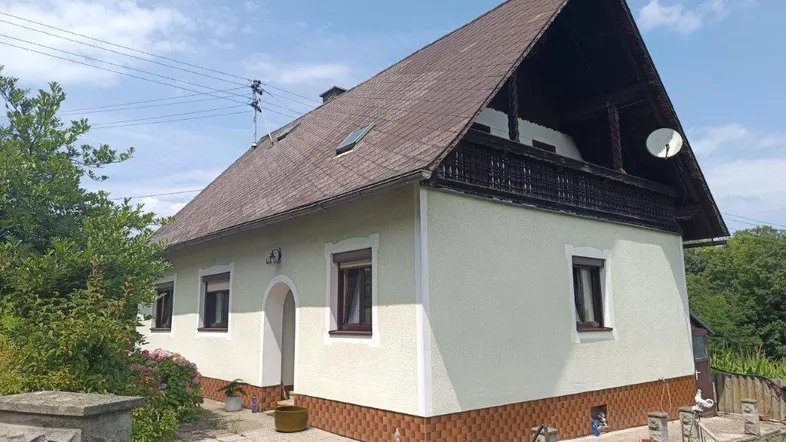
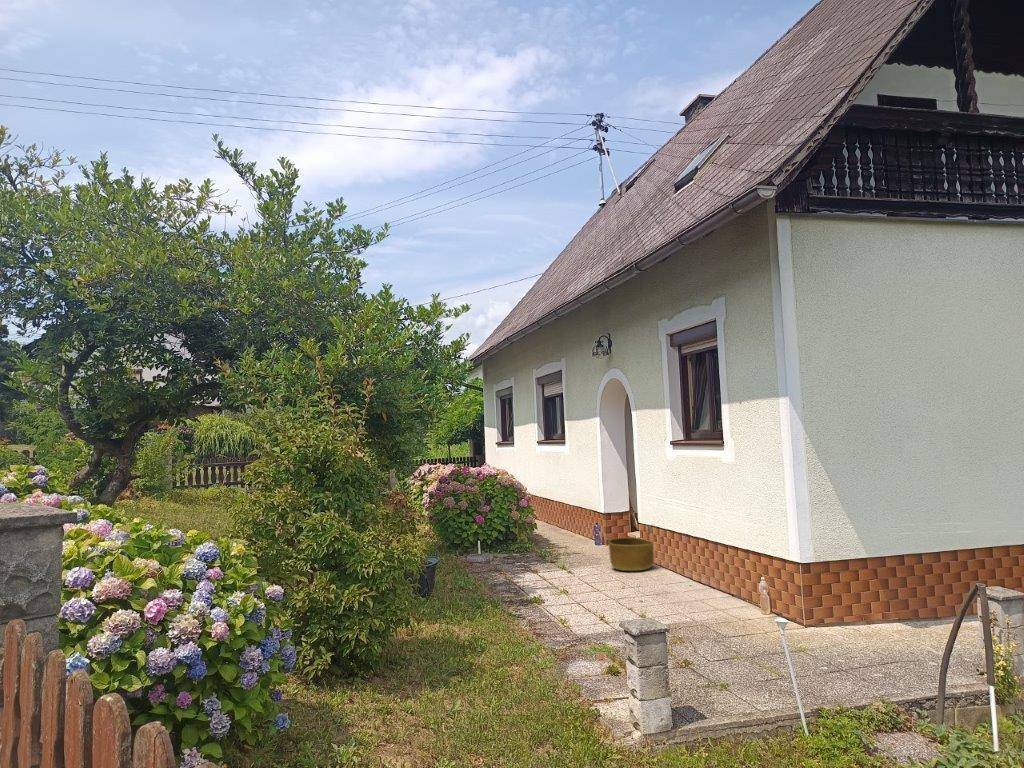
potted plant: present [216,379,251,412] -> none [552,502,593,541]

